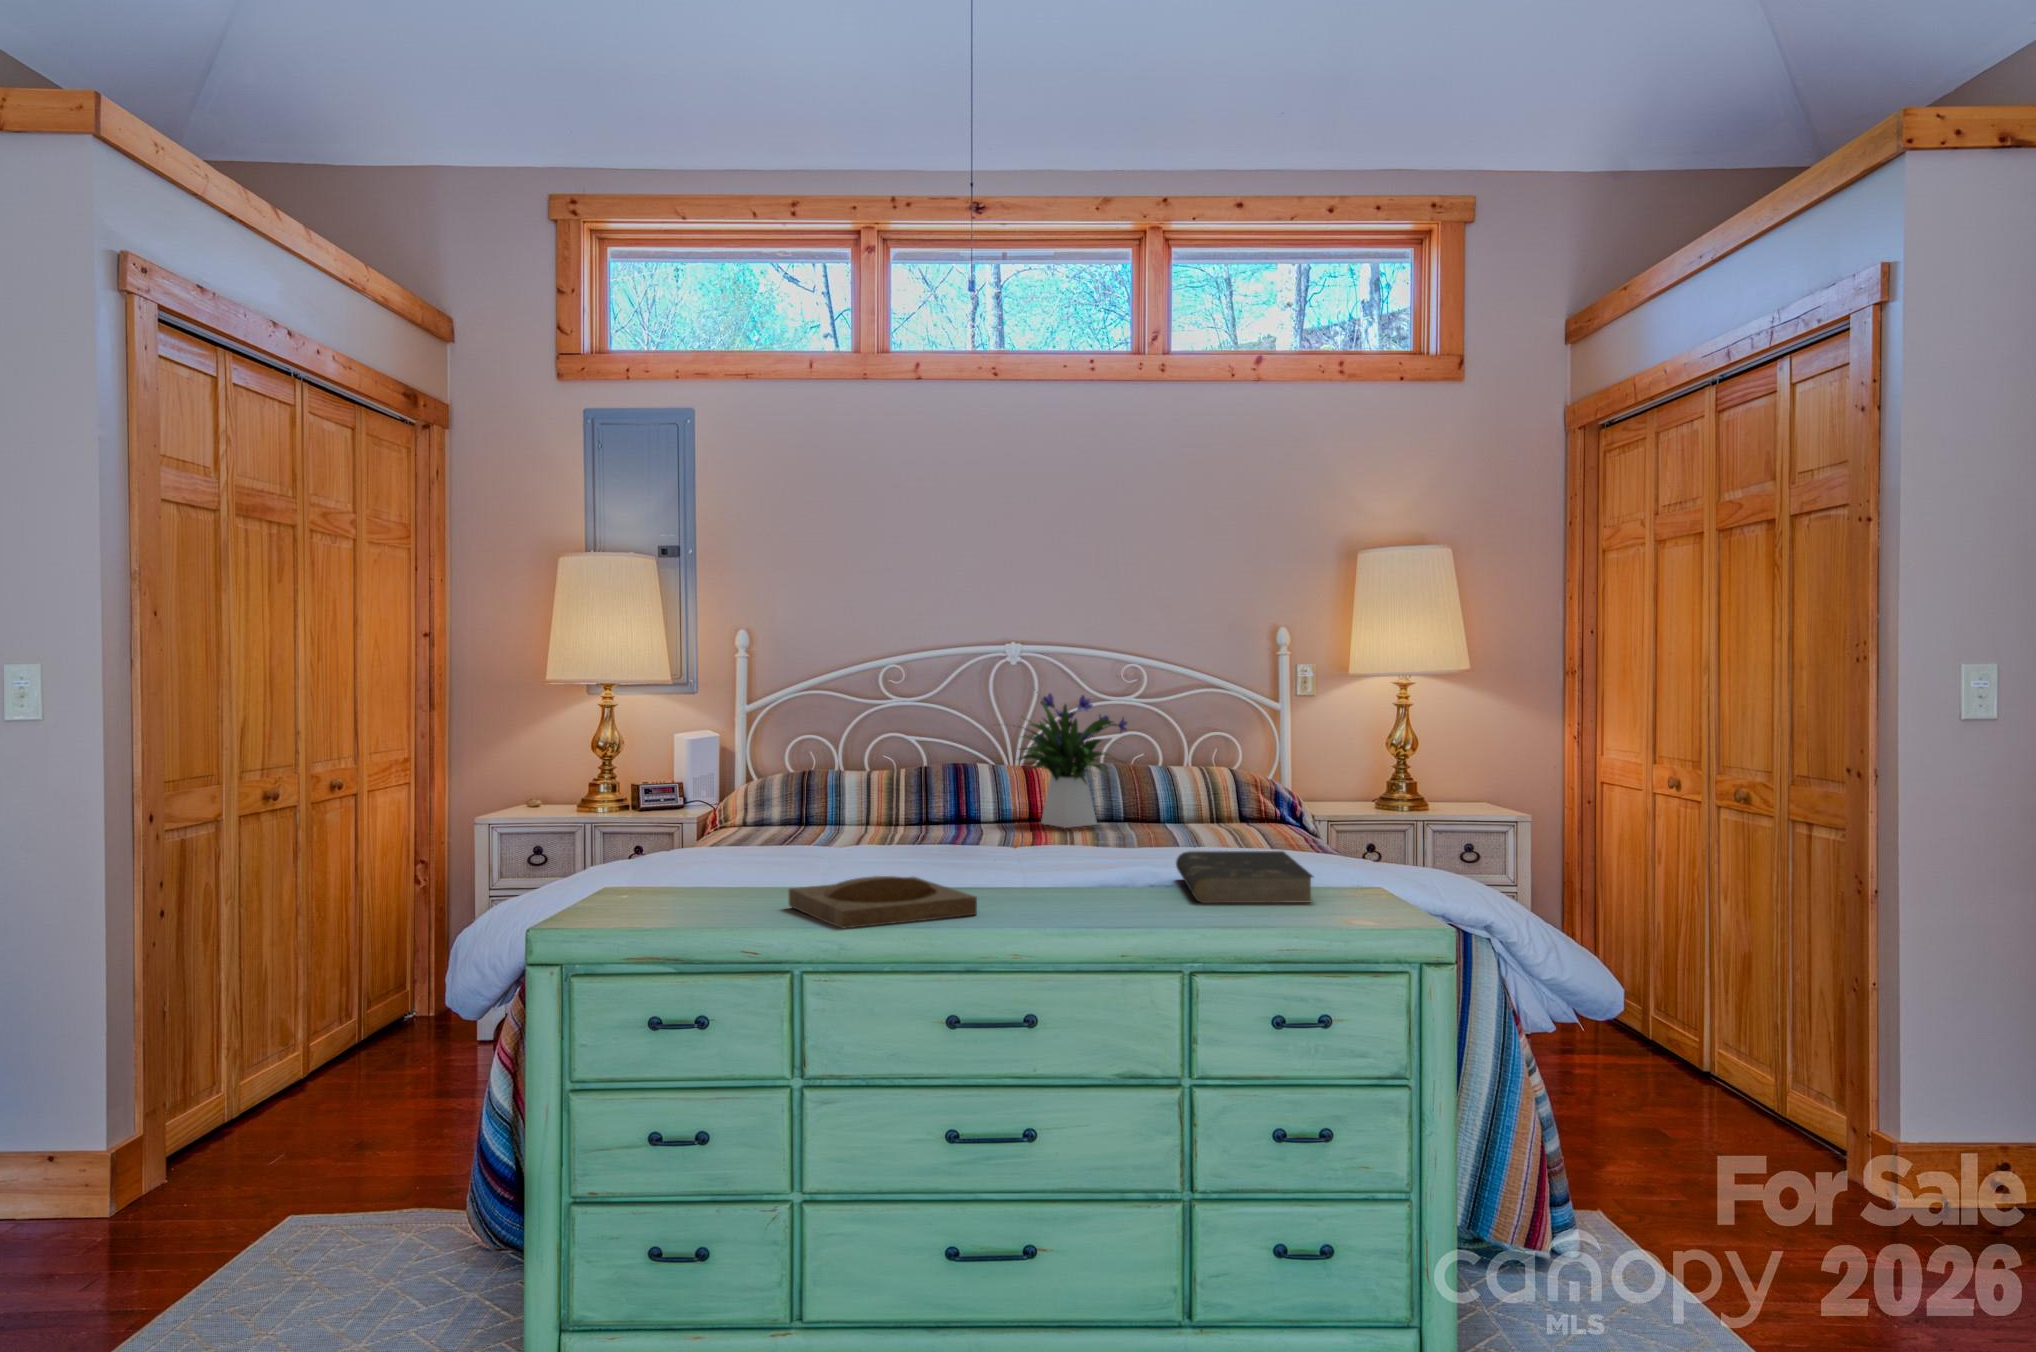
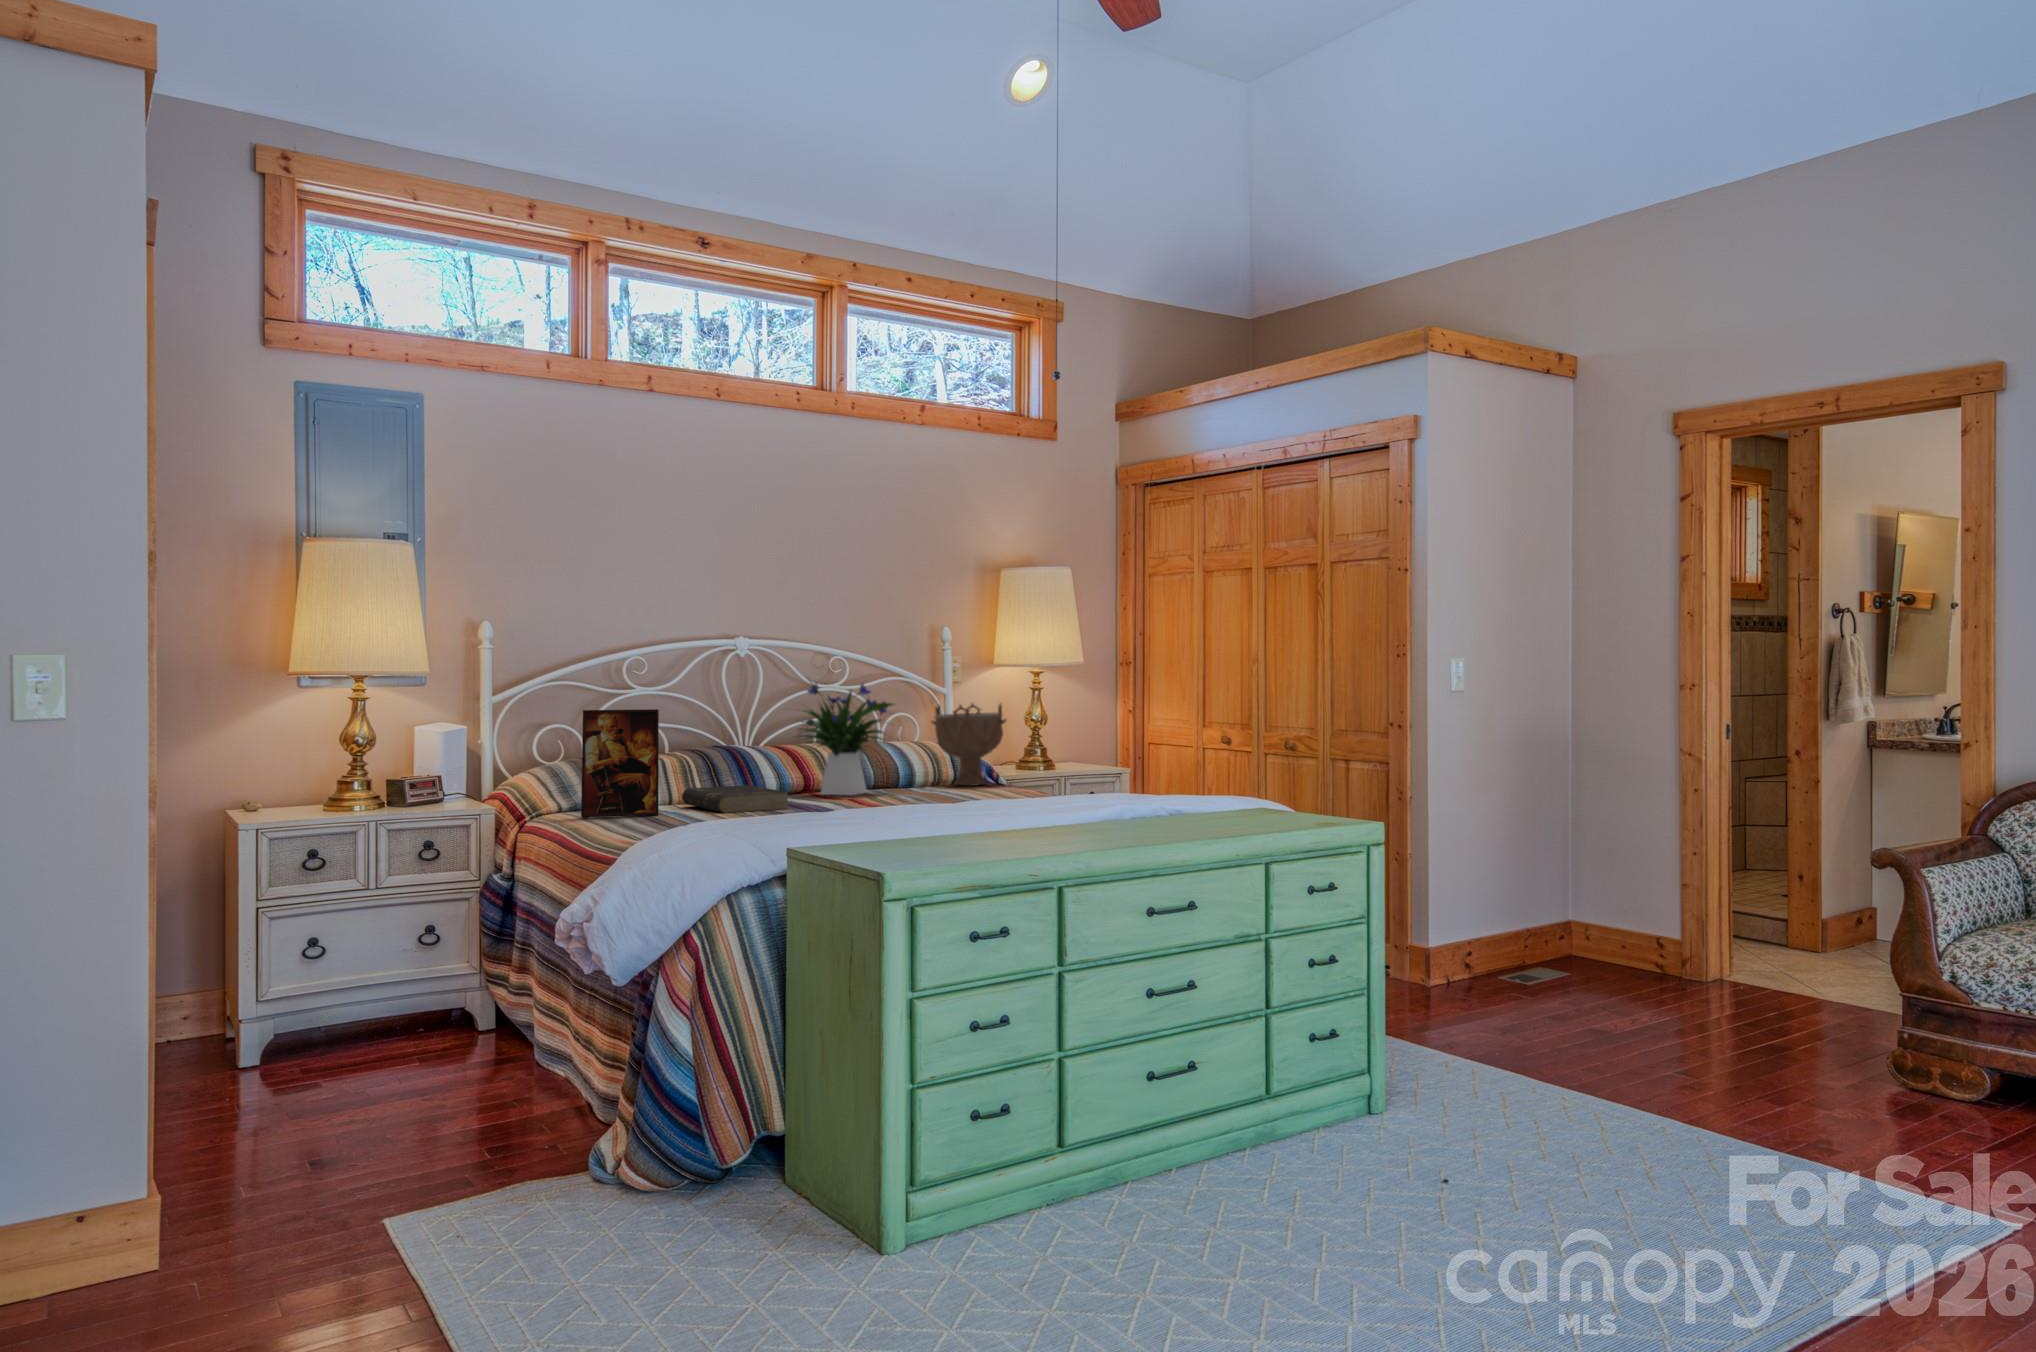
decorative bowl: none [1207,719,1294,823] -> present [932,703,1006,786]
picture frame: none [710,724,797,840] -> present [581,709,659,817]
book: present [1176,851,1313,903] -> present [682,785,789,813]
tray: present [789,876,977,928] -> none [927,809,1072,843]

